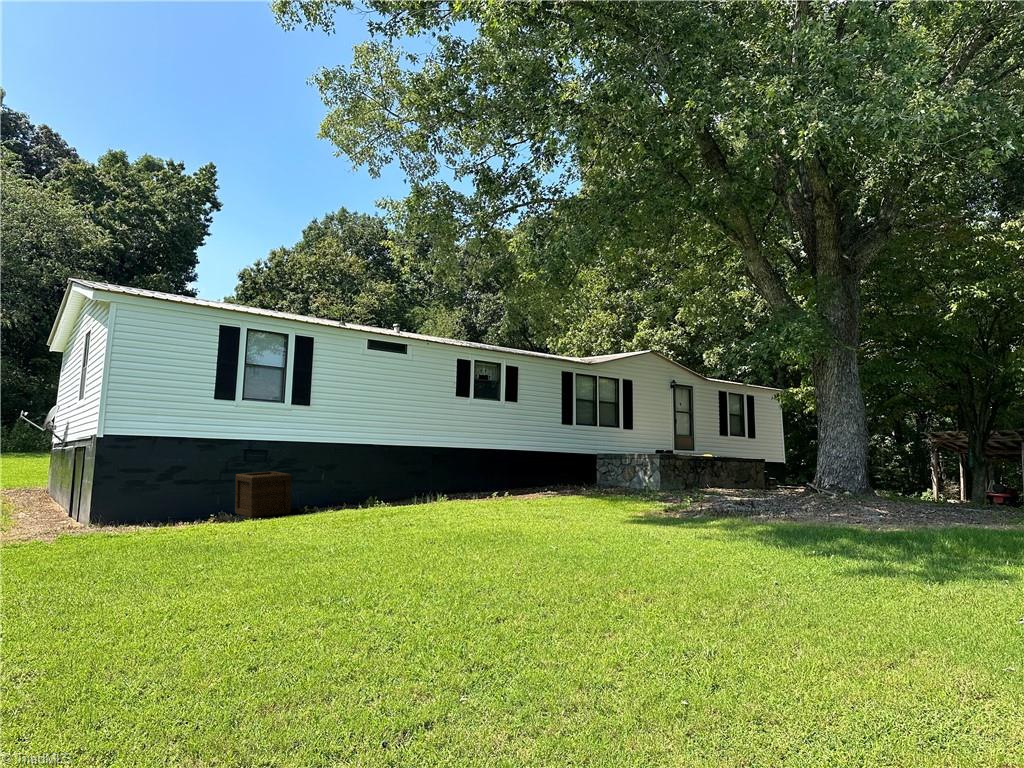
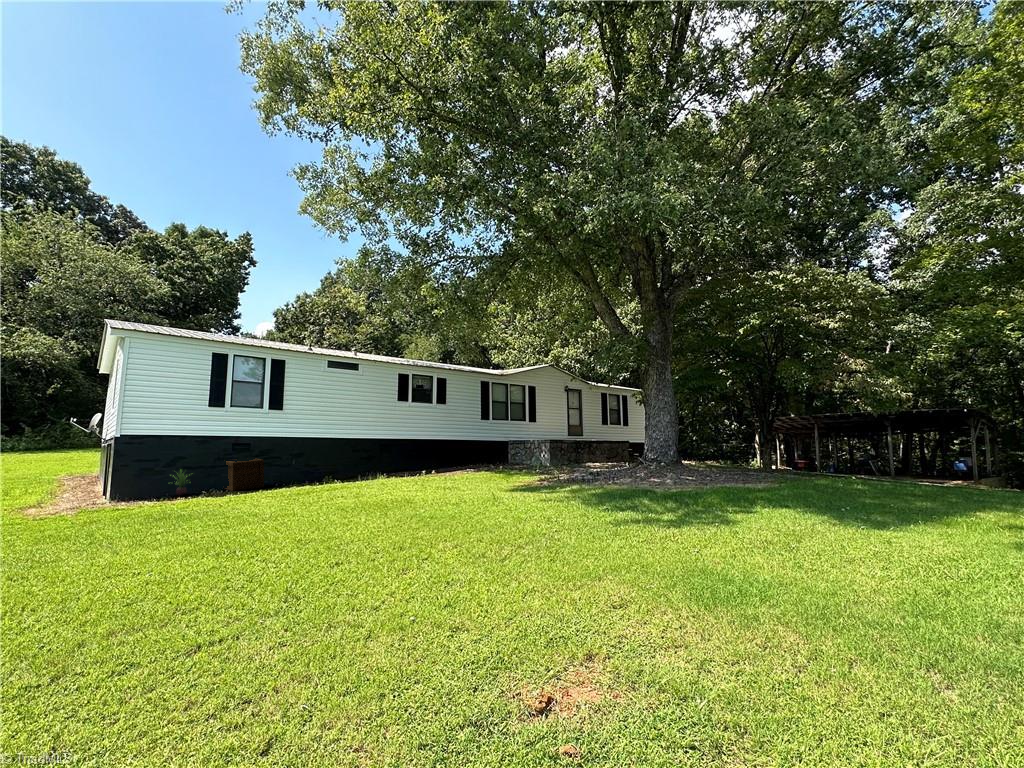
decorative plant: none [162,485,202,522] -> present [176,470,187,496]

